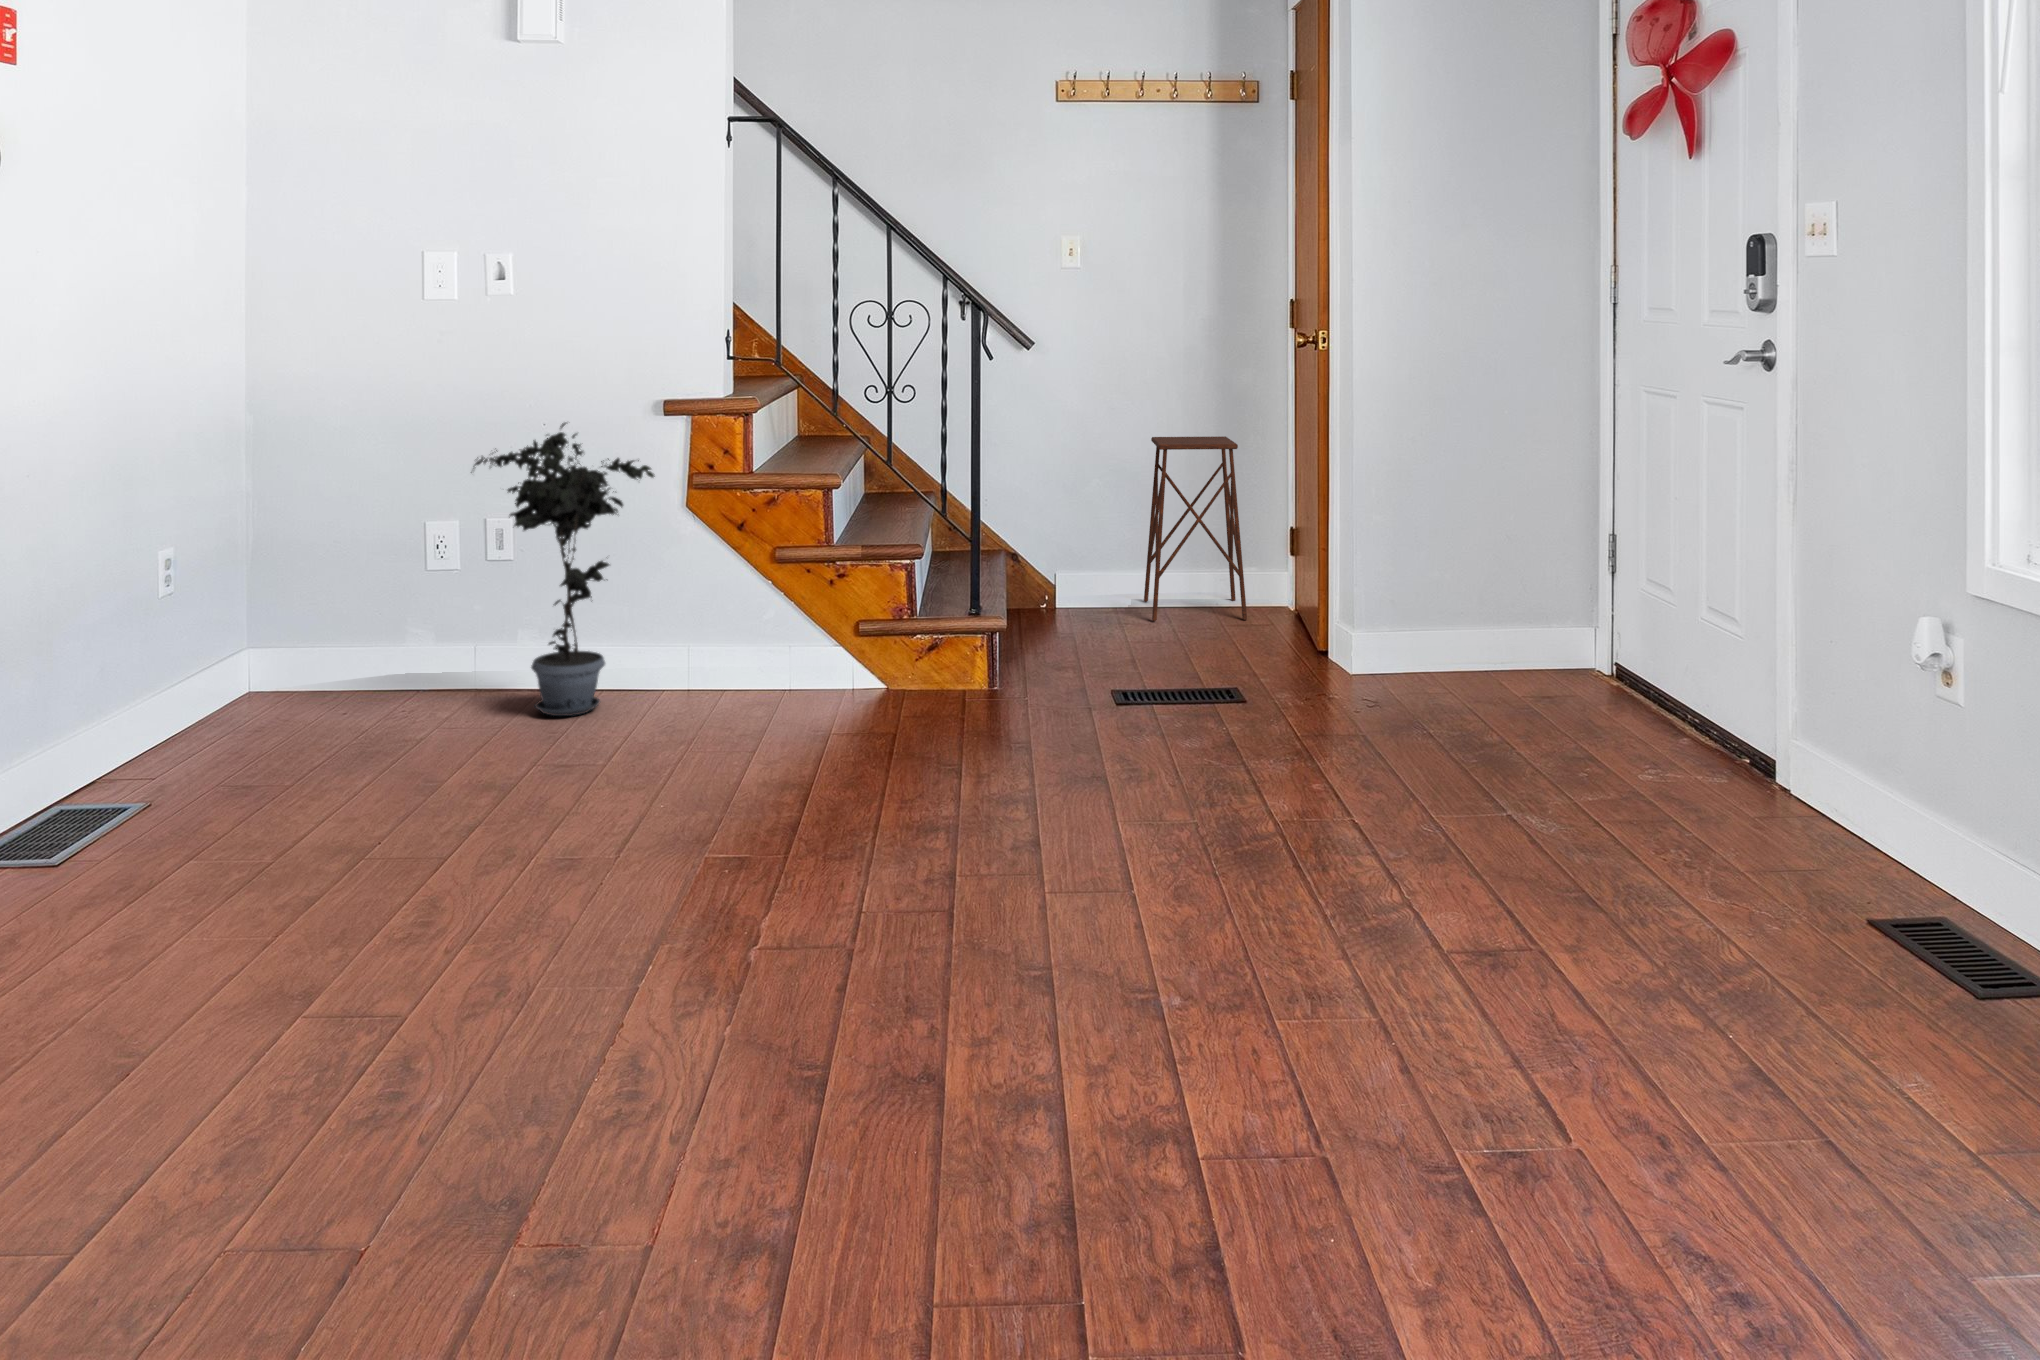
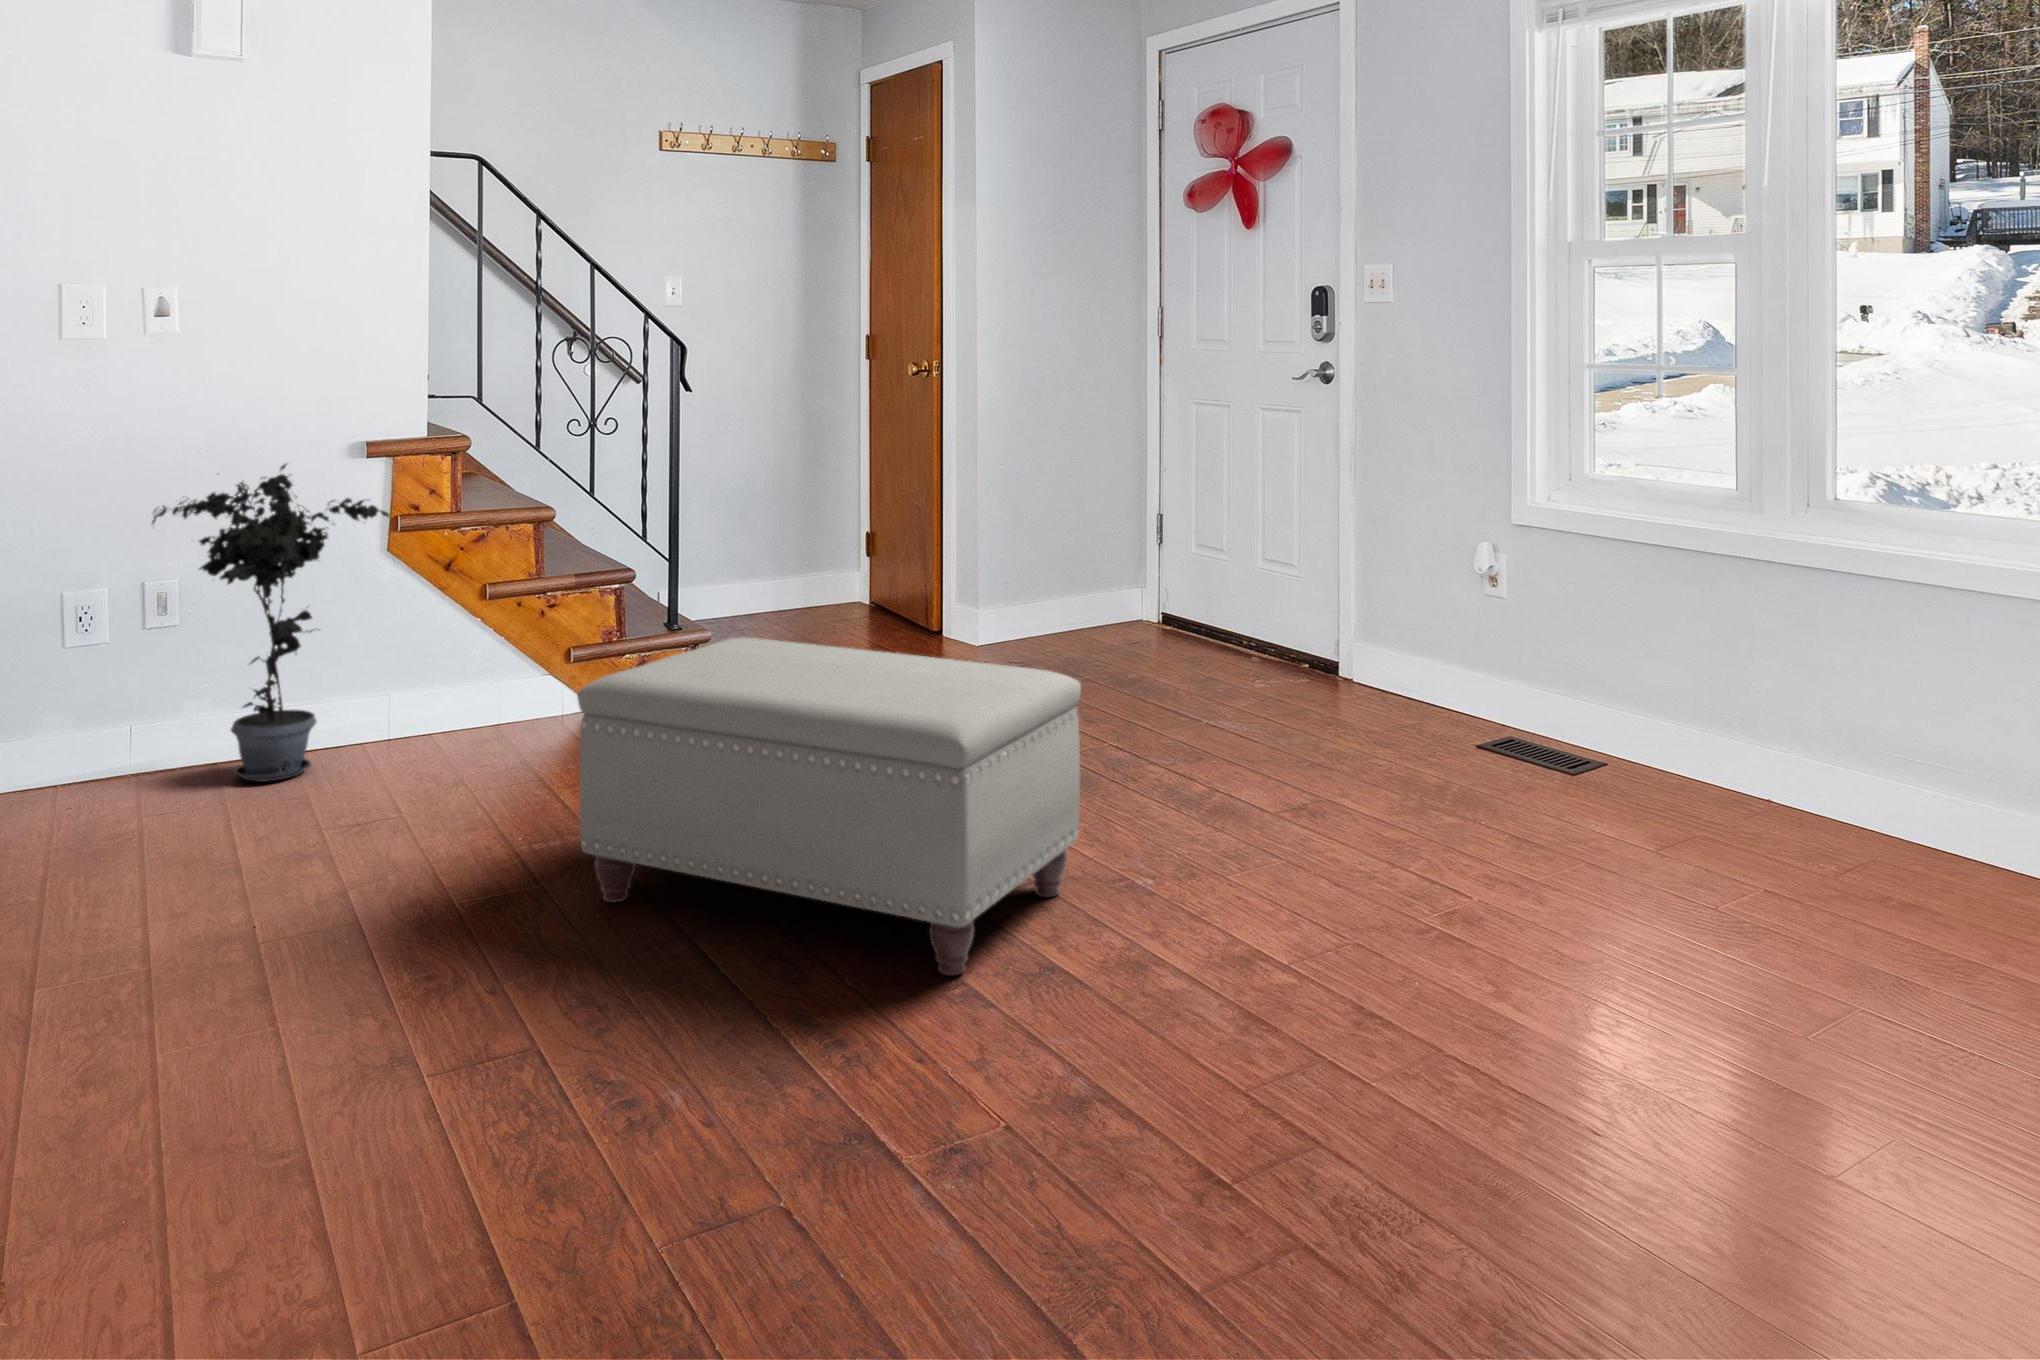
side table: present [1144,436,1247,621] -> none [735,459,846,628]
ottoman: none [602,635,1067,1067] -> present [577,637,1081,975]

